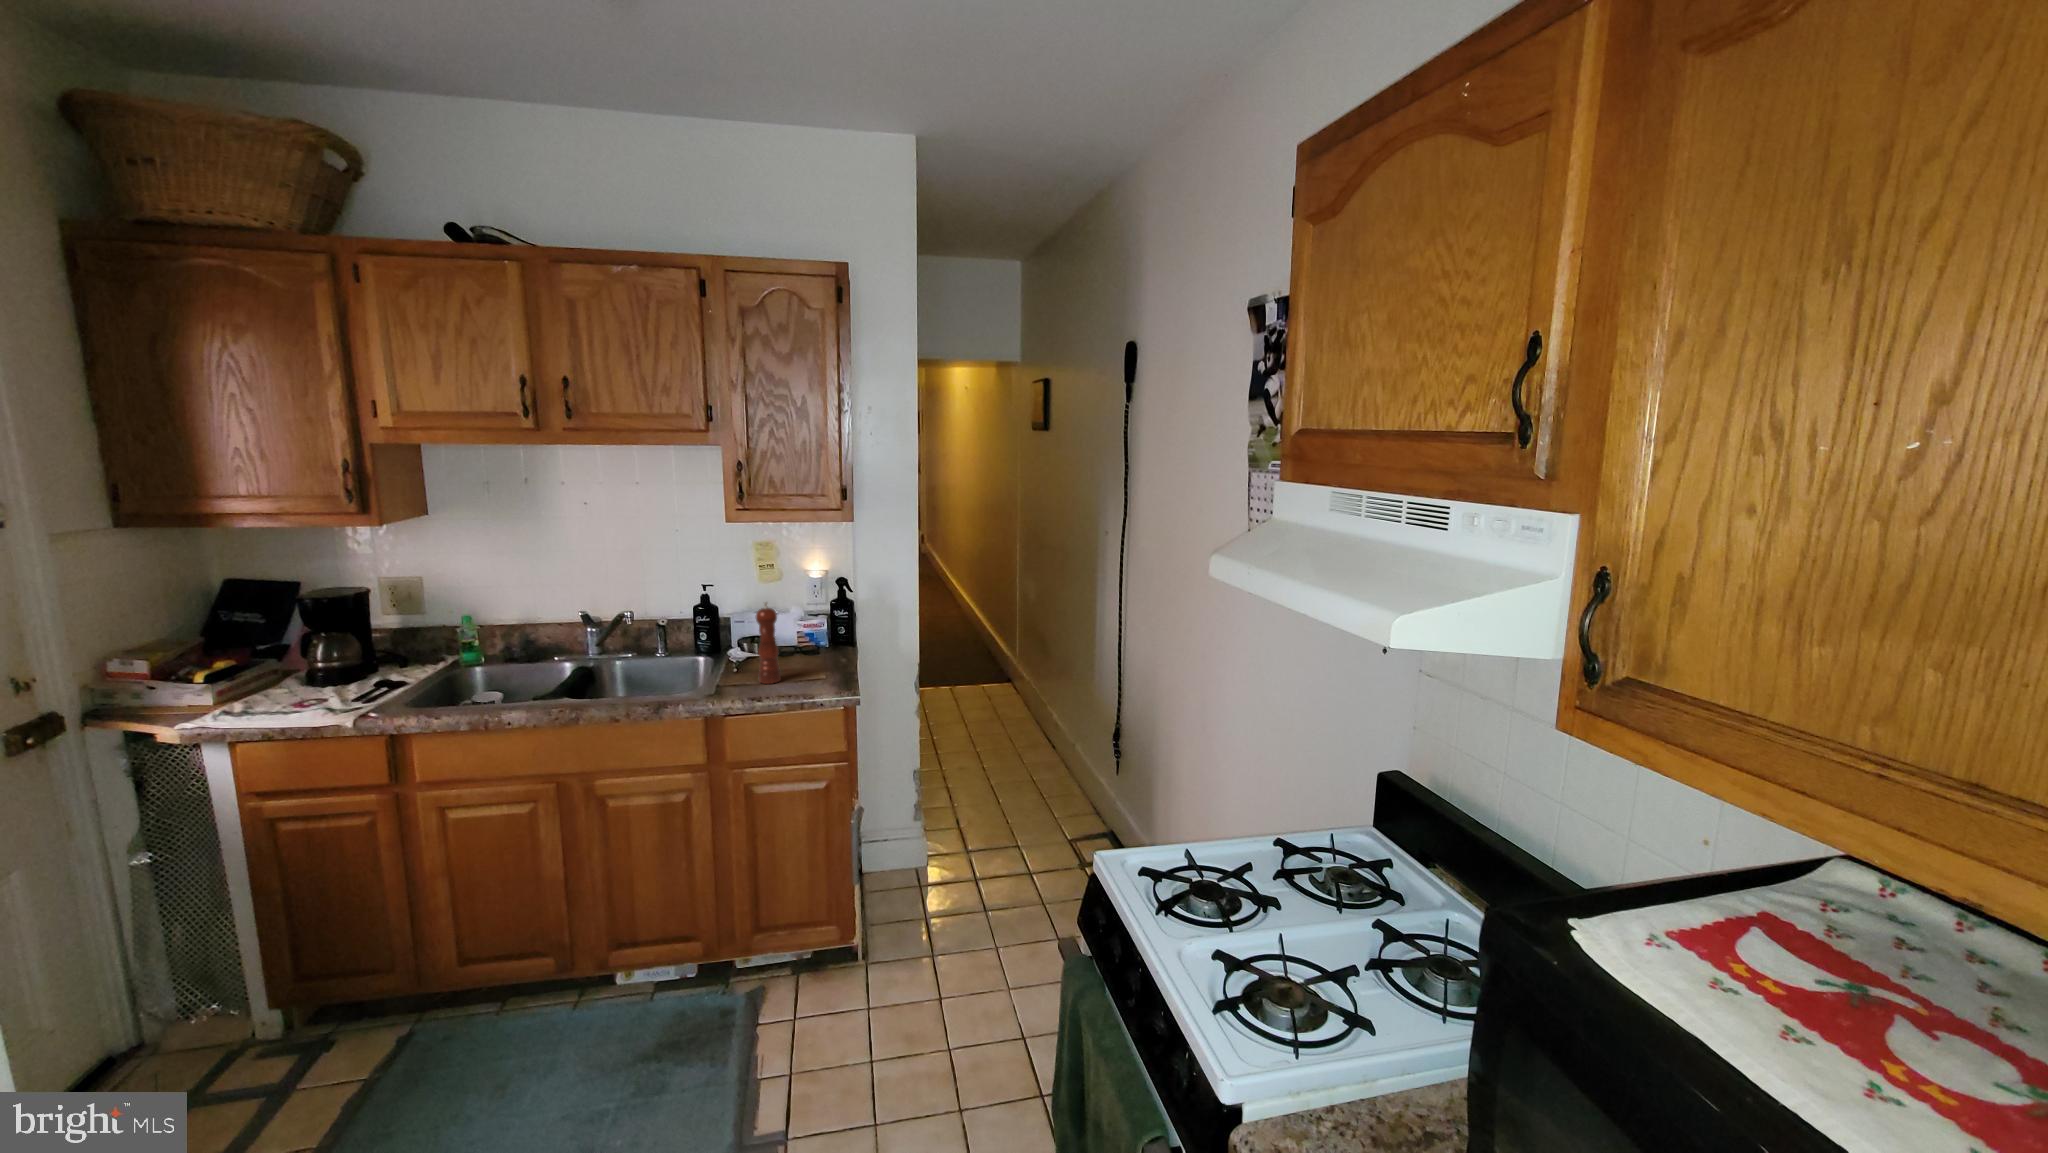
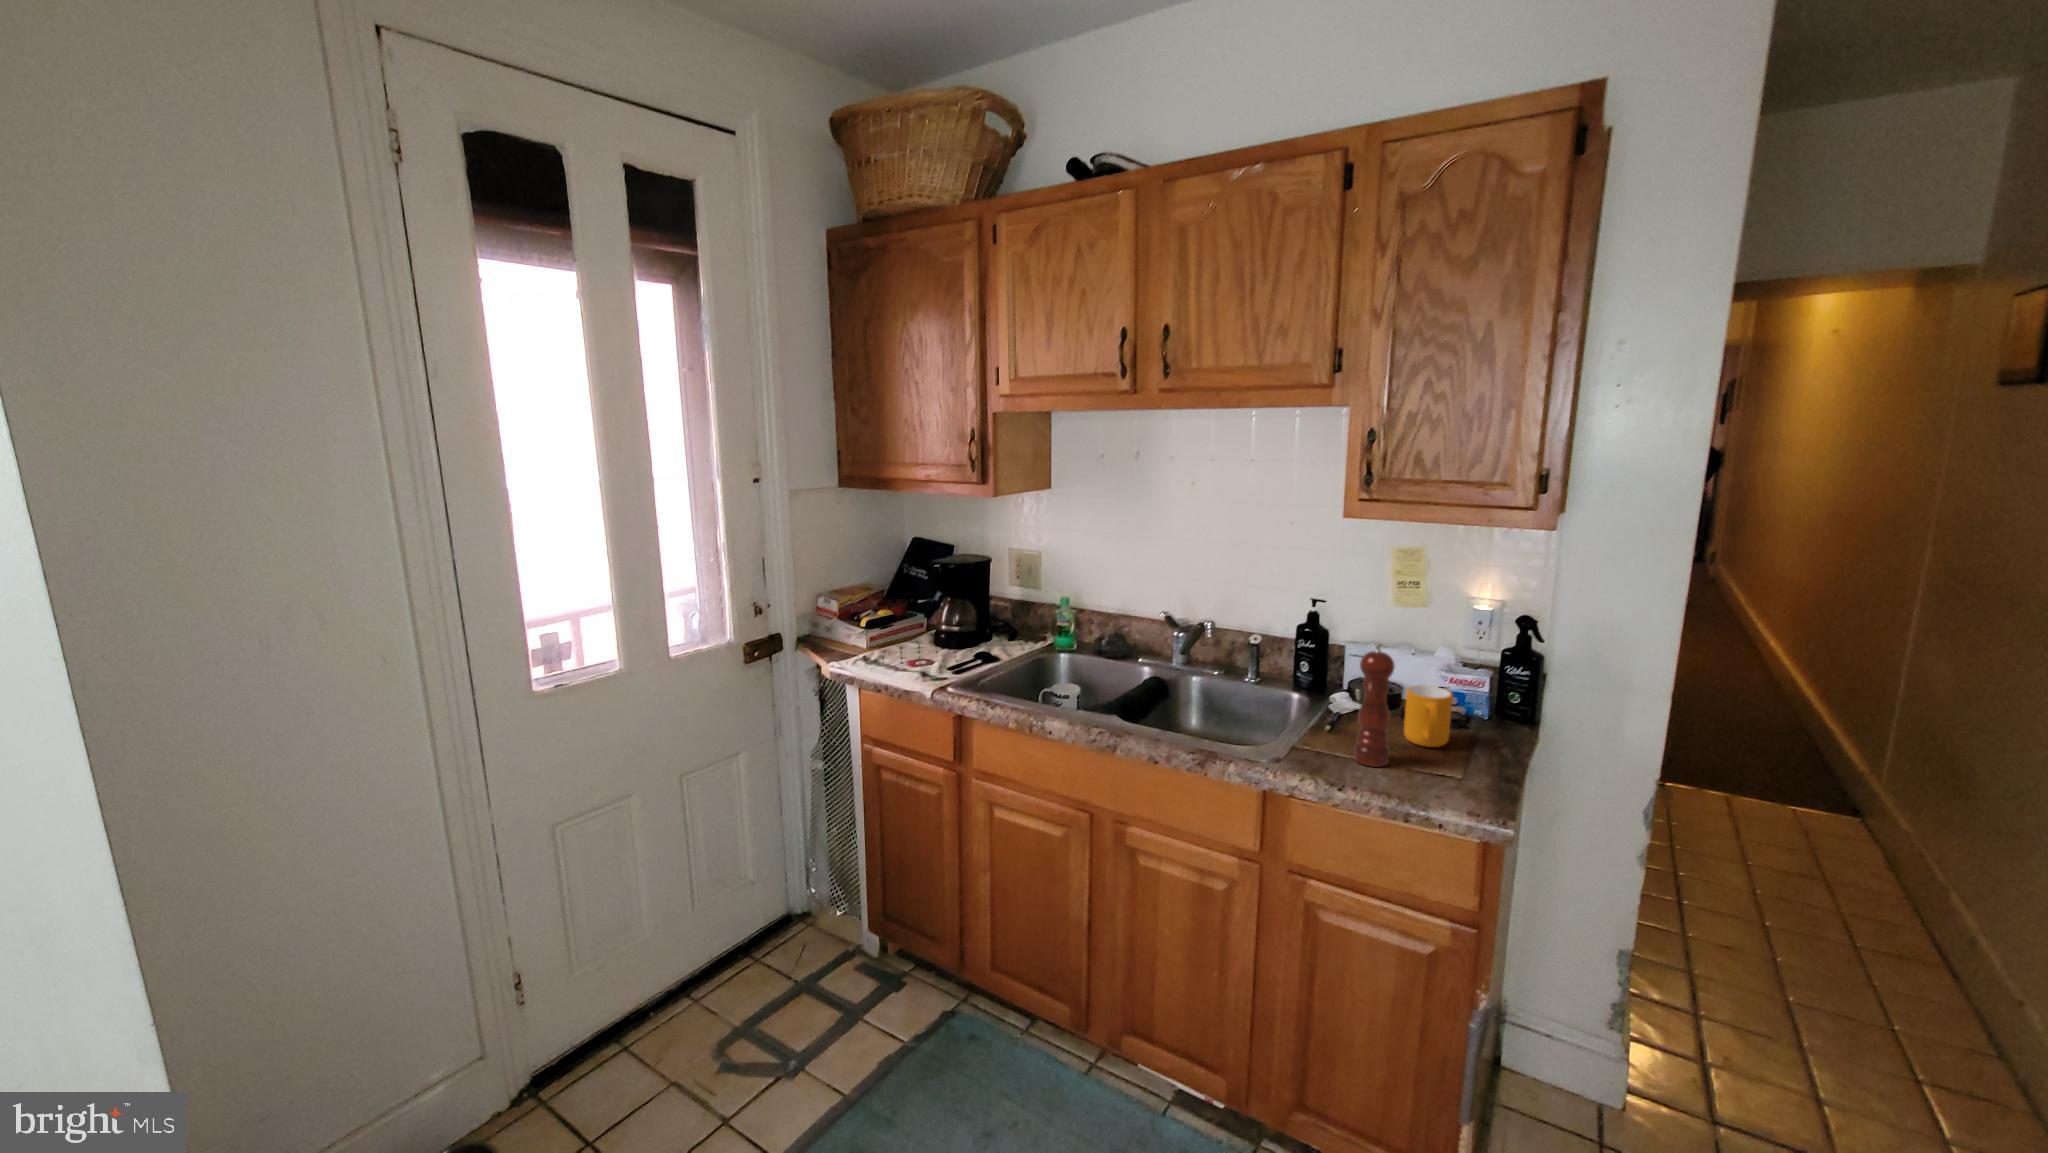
mug: none [782,628,811,667] -> present [1404,685,1453,747]

